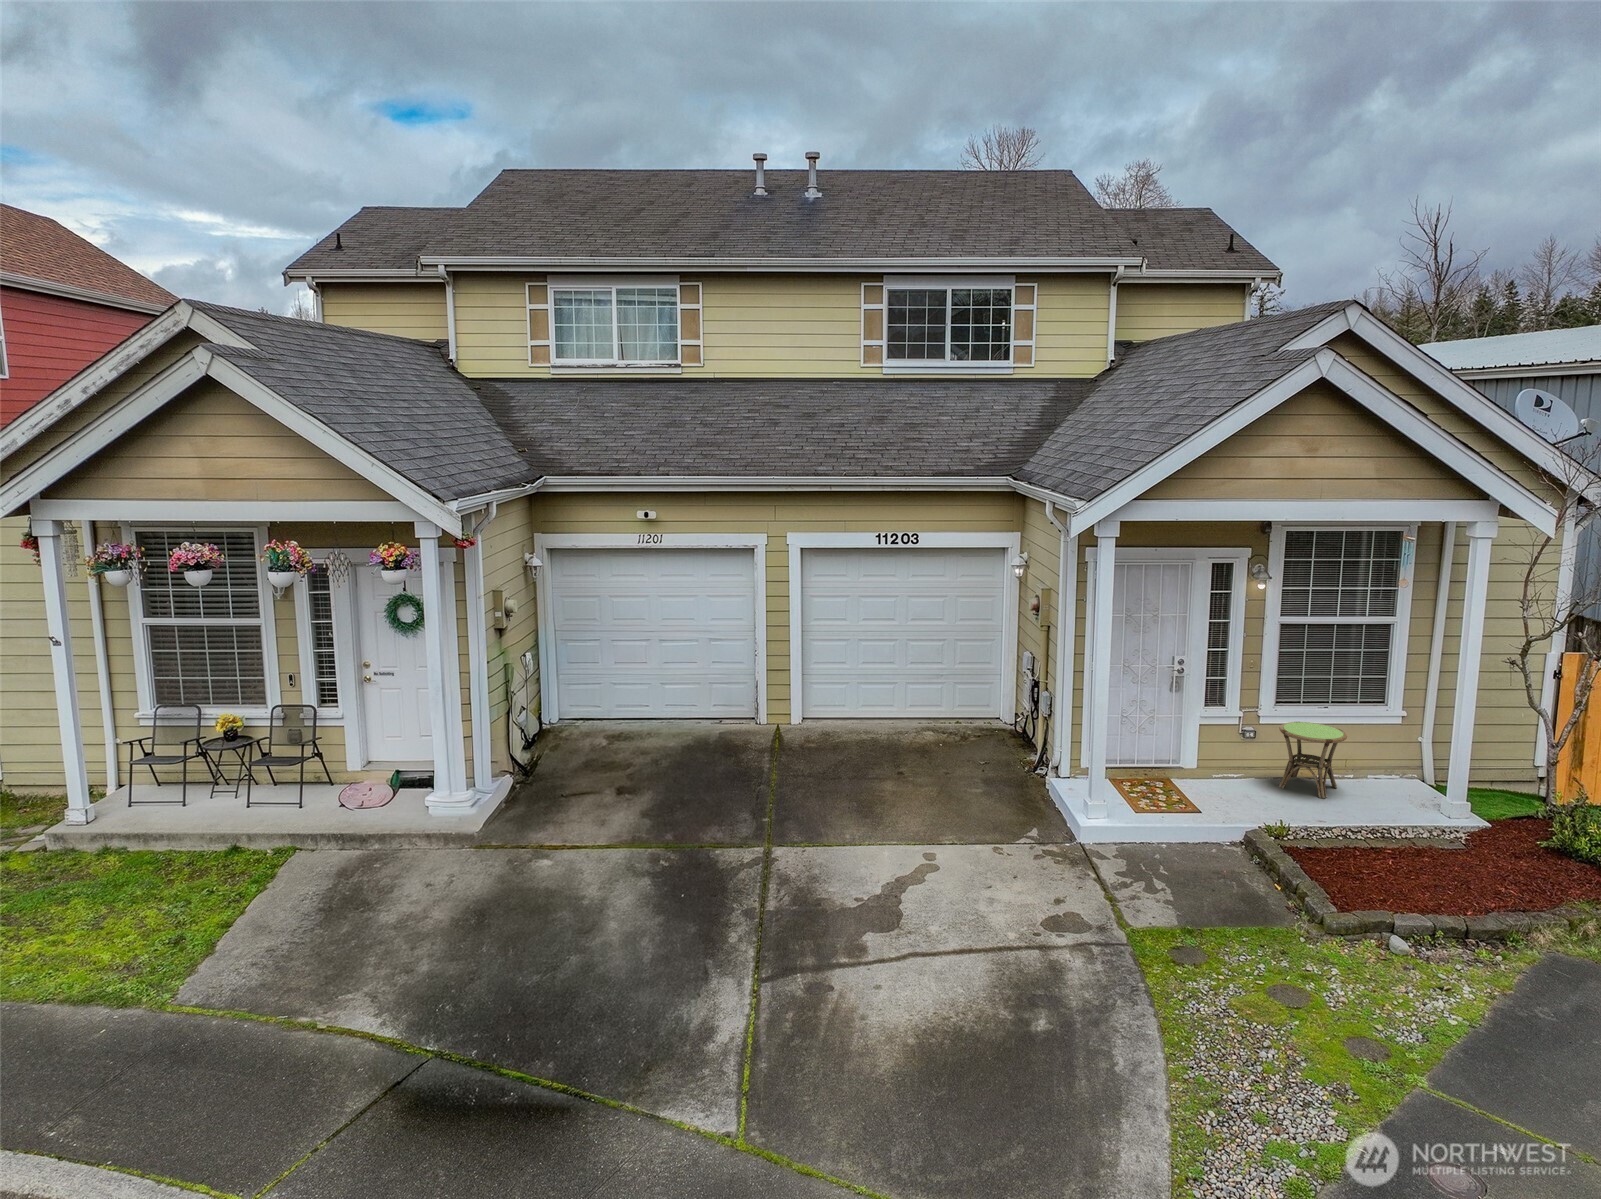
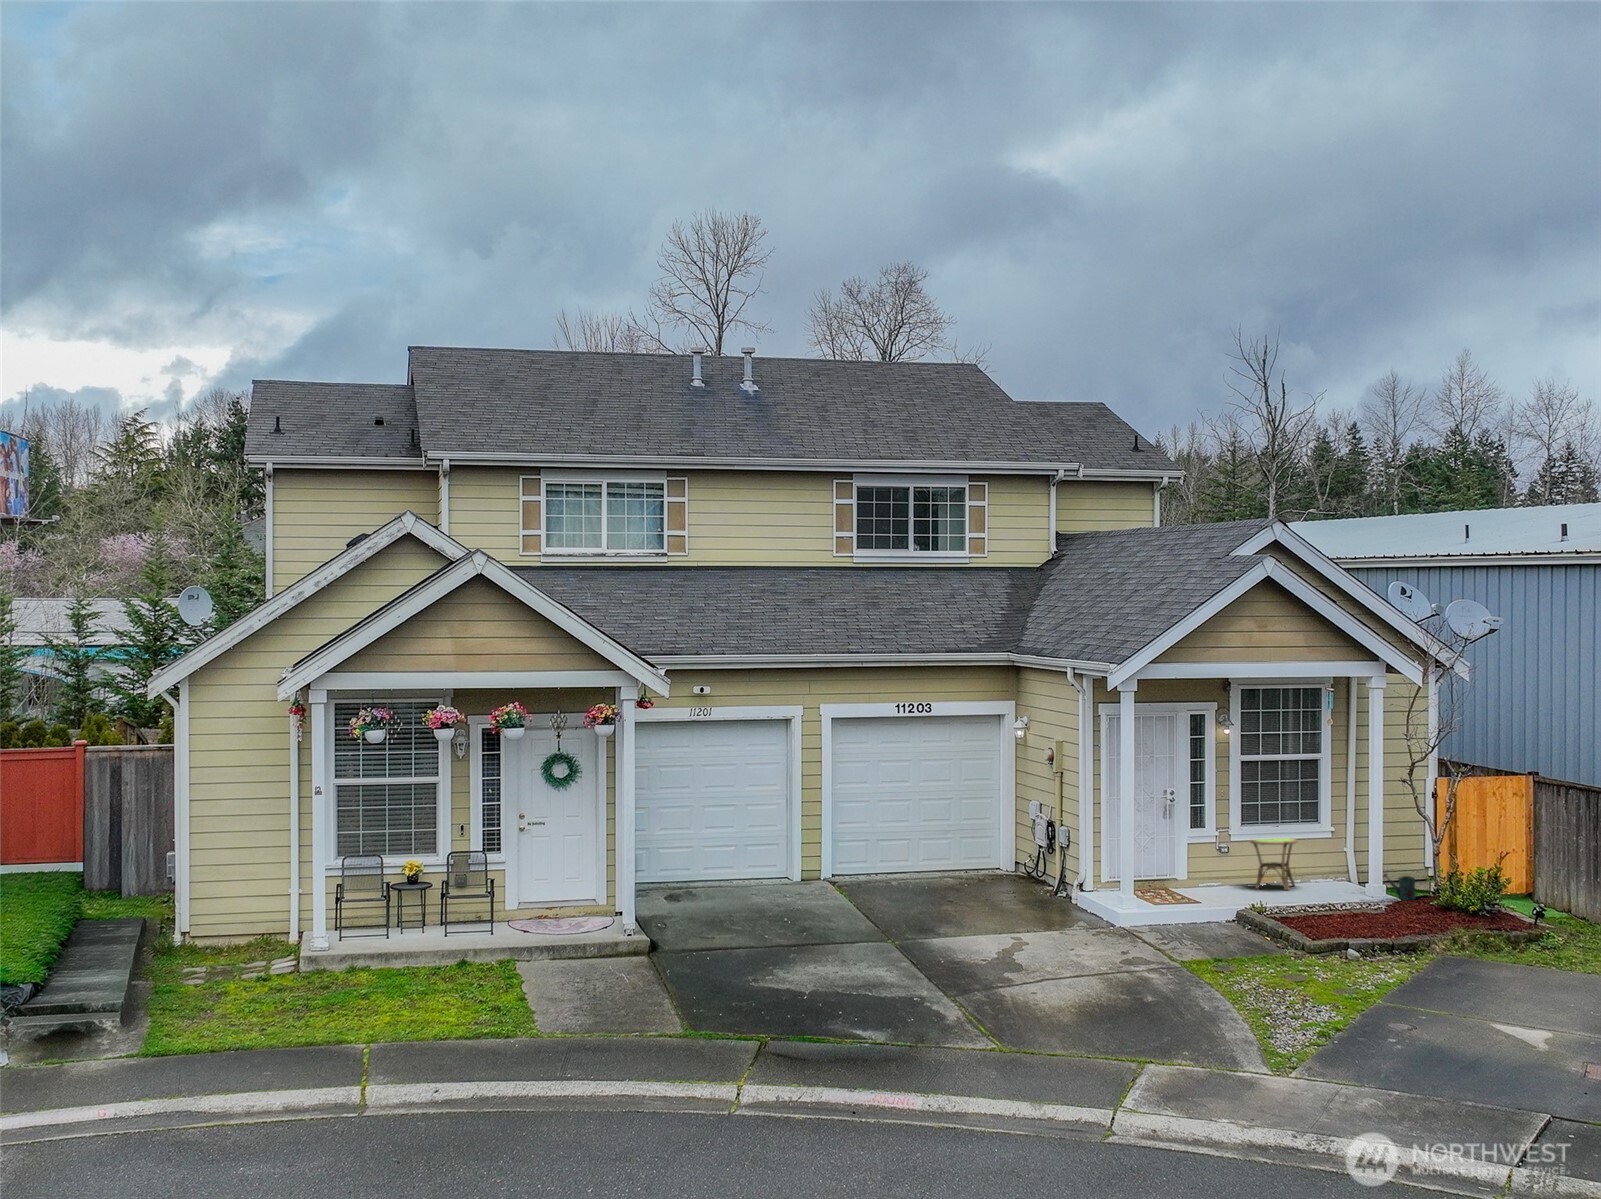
watering can: none [1467,796,1528,840] -> present [1384,874,1416,900]

